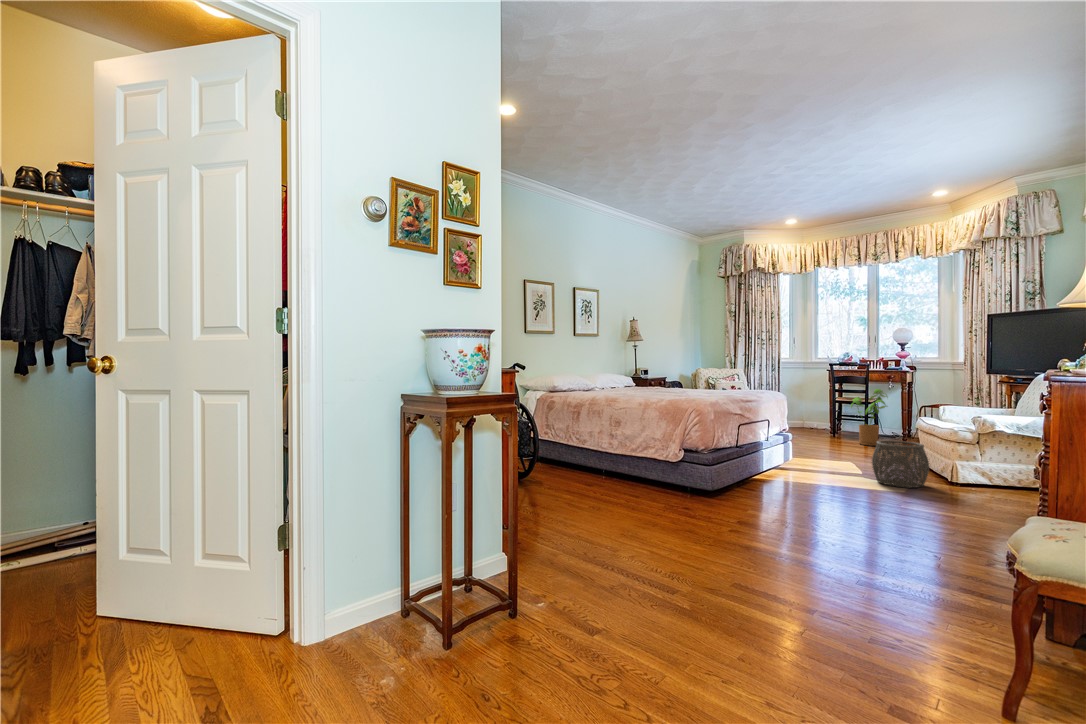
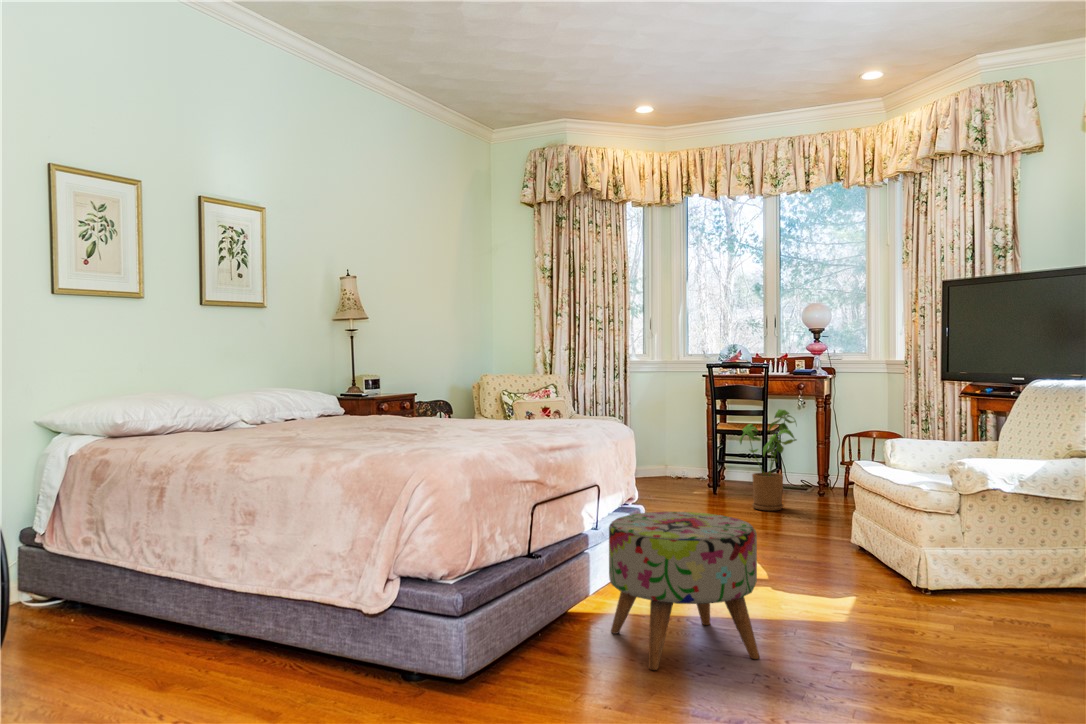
ottoman: none [779,432,857,499] -> present [609,512,759,670]
woven basket: present [872,440,929,488] -> none [781,516,880,613]

